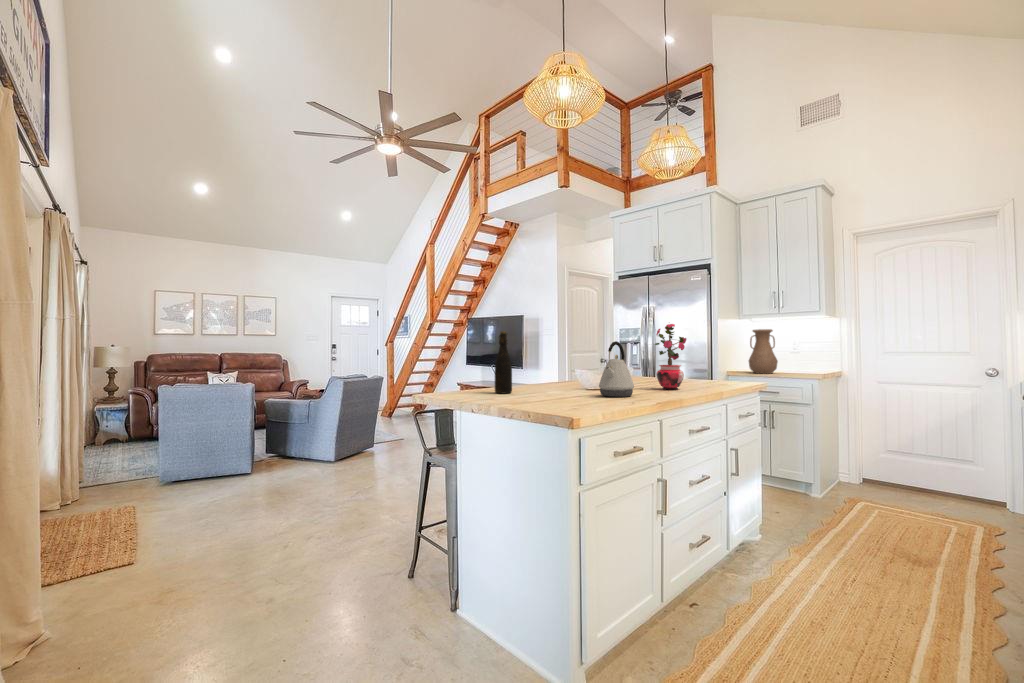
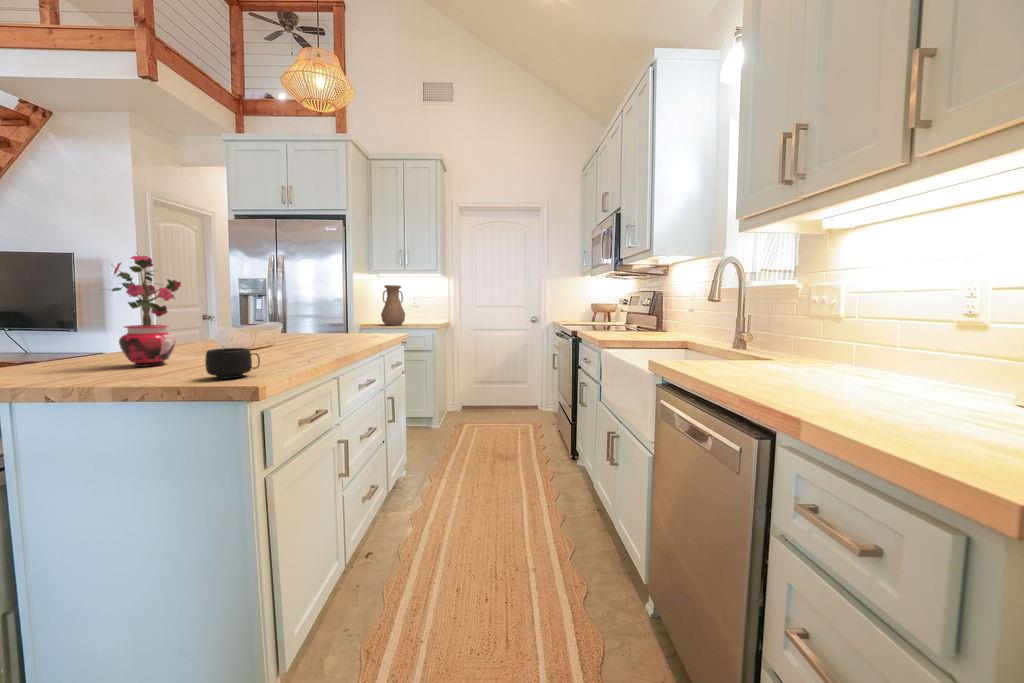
potted plant: present [655,324,686,390] -> present [112,252,181,367]
bottle: present [495,331,512,394] -> none [46,265,89,366]
kettle: present [599,341,634,397] -> none [251,288,299,356]
mug: none [556,388,588,410] -> present [205,348,260,379]

